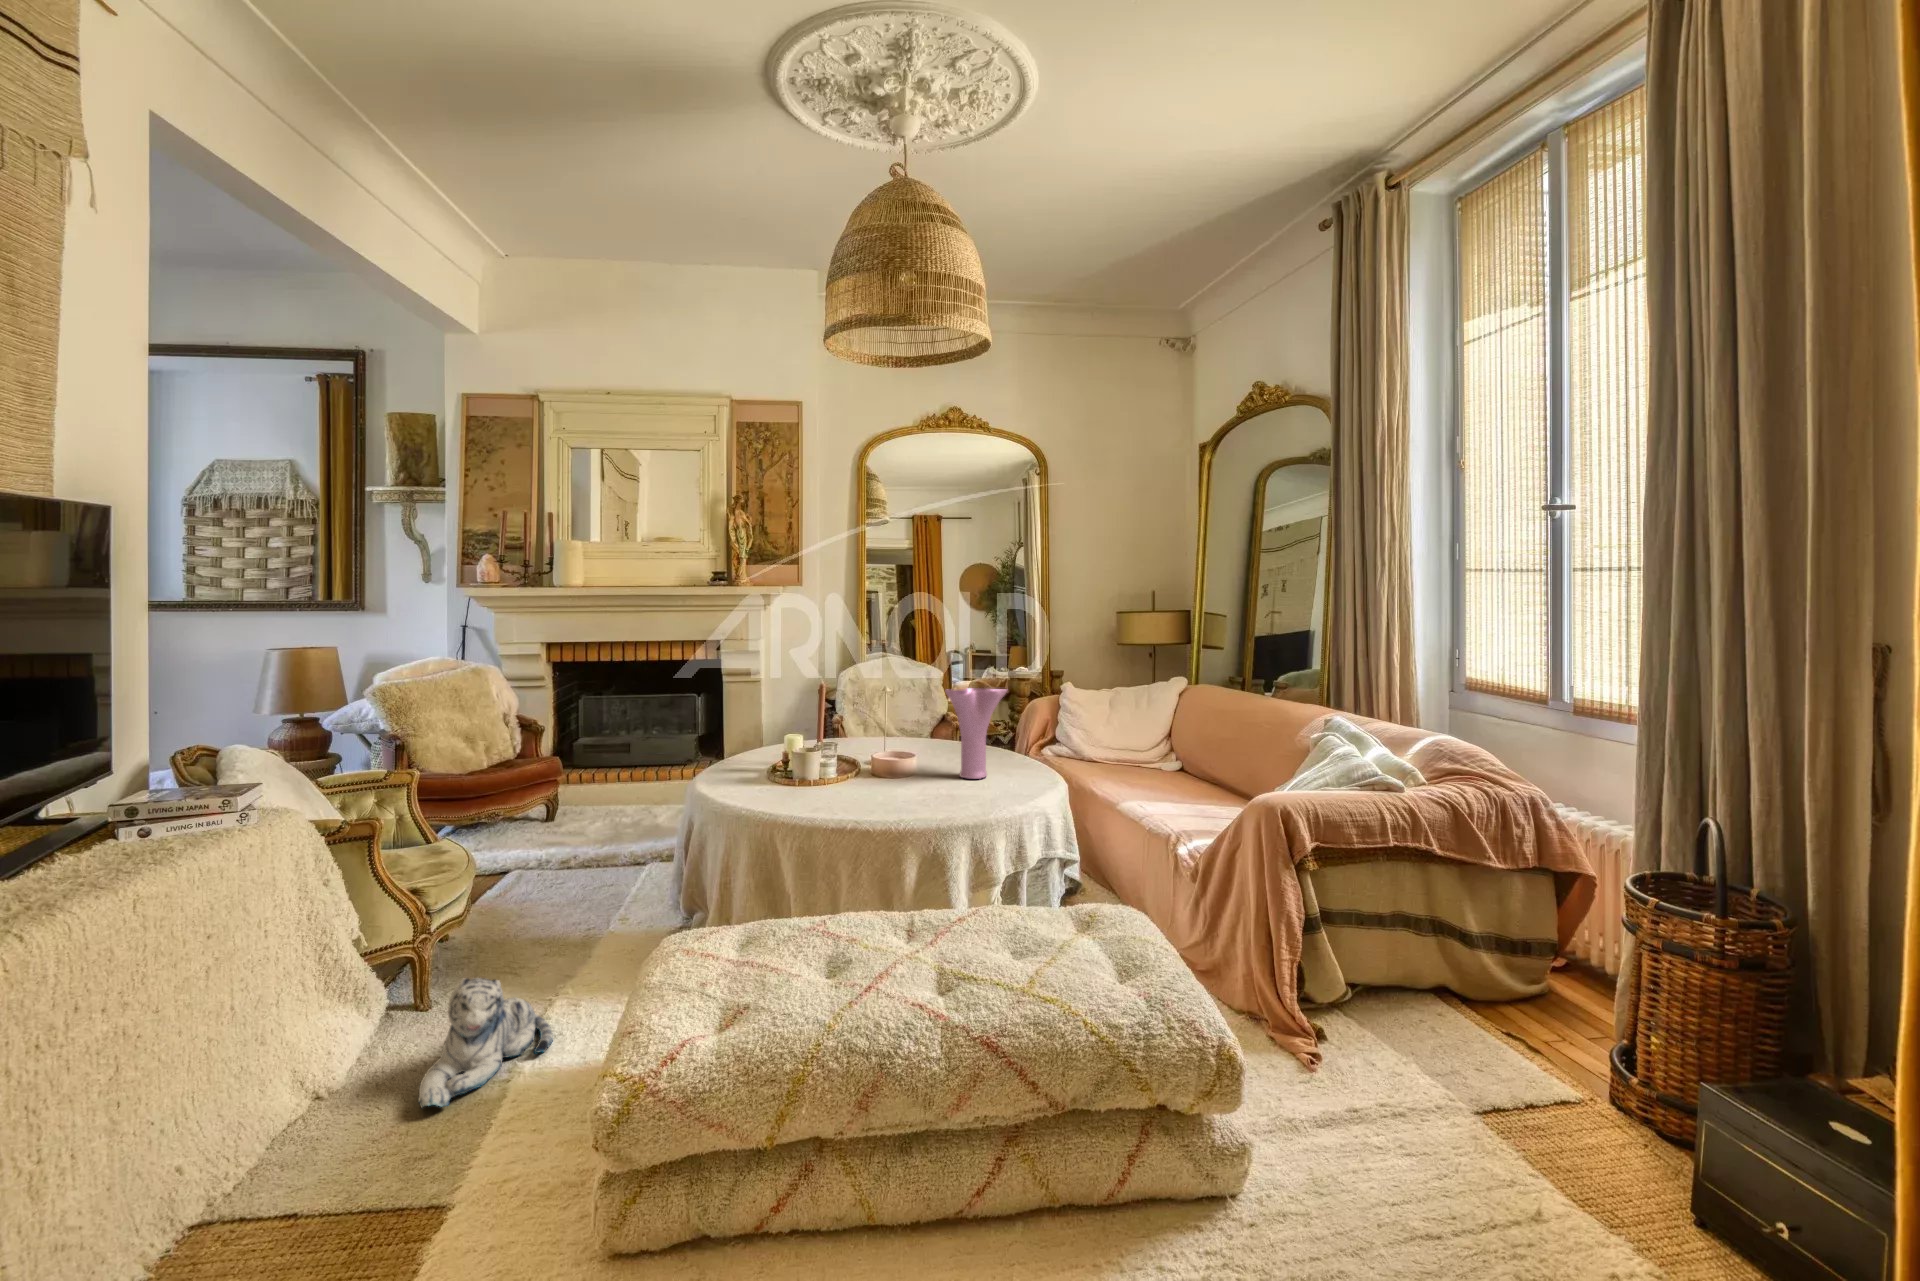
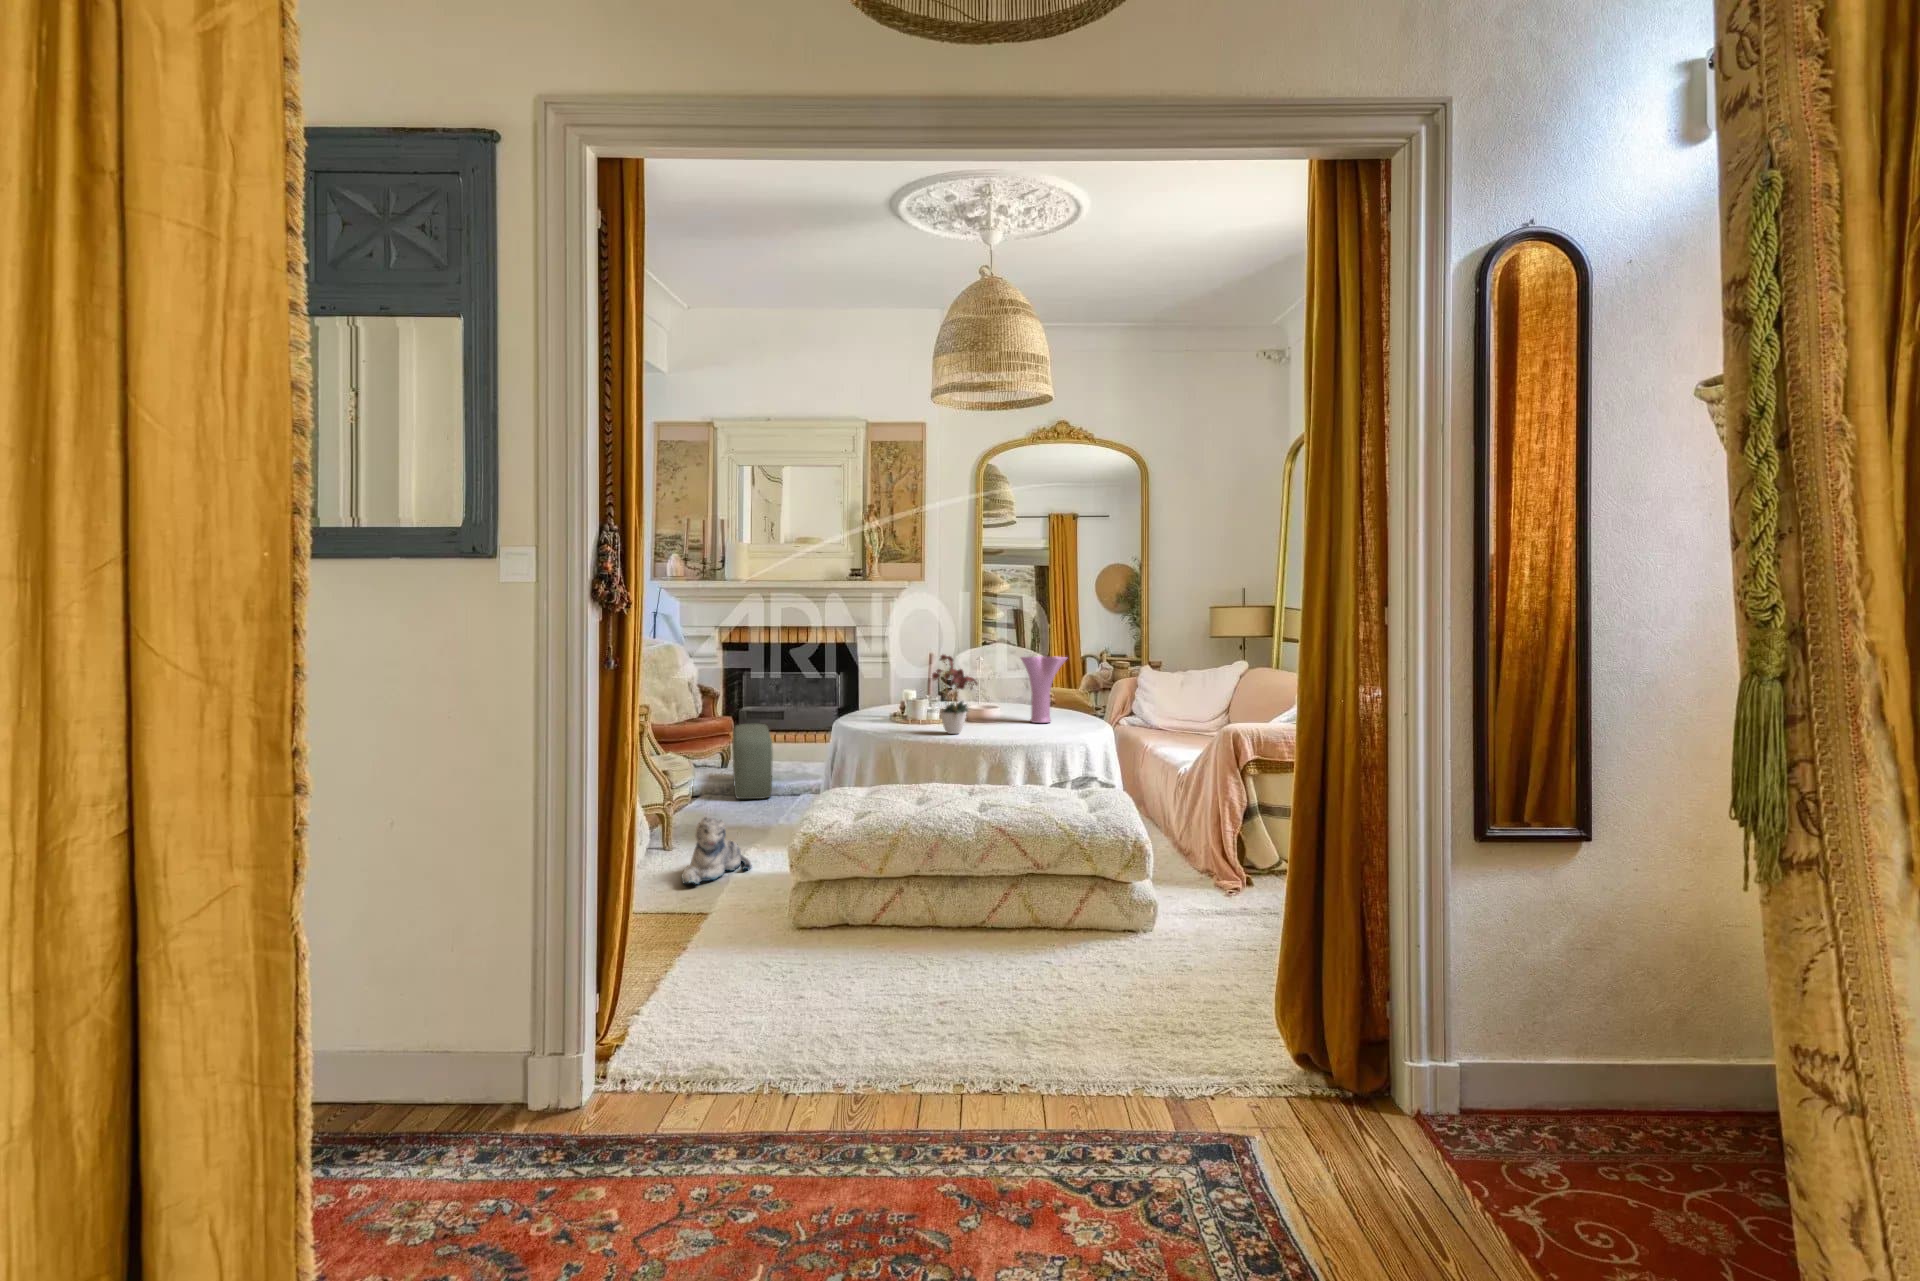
flower arrangement: none [826,688,905,809] -> present [932,655,977,734]
pouf: none [552,769,607,879] -> present [732,724,773,799]

